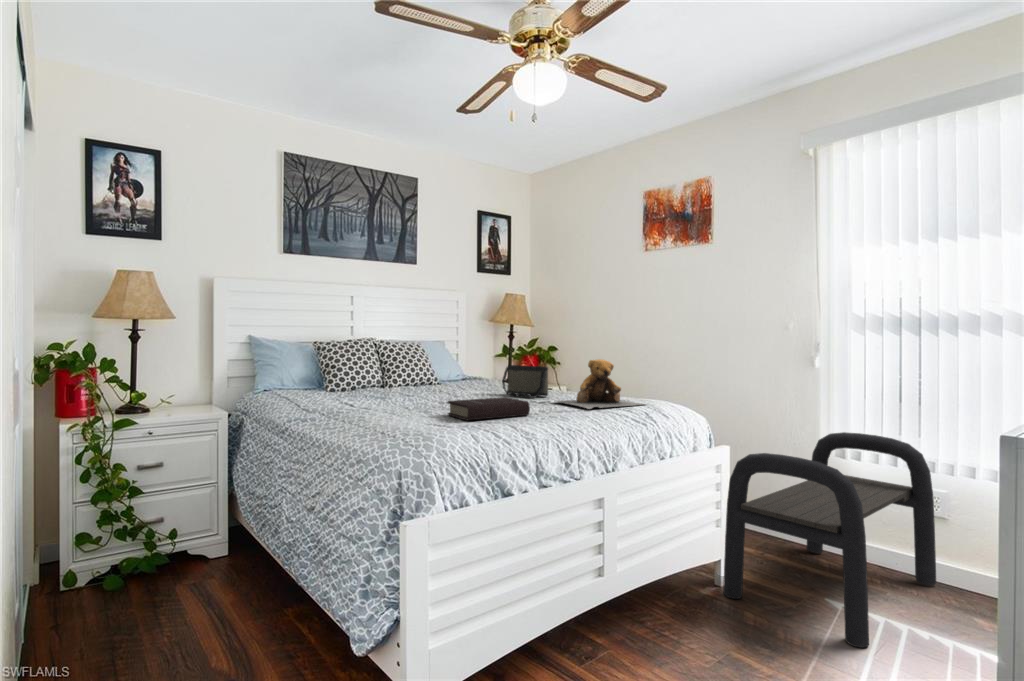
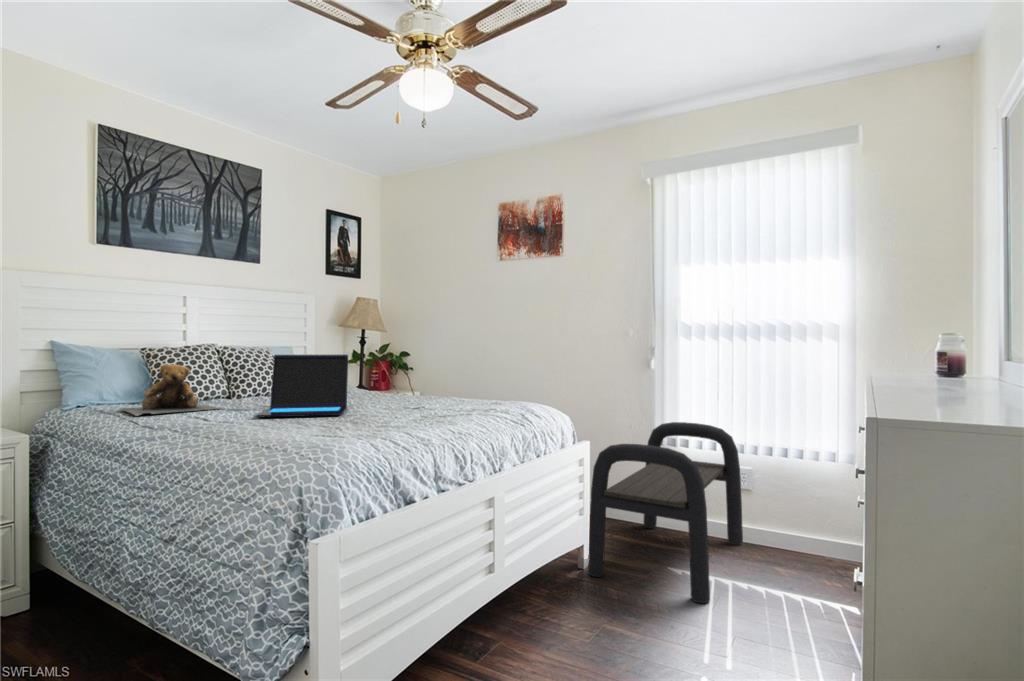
laptop: none [391,349,478,408] -> present [255,355,348,417]
teddy bear: present [557,359,645,409] -> present [120,364,221,416]
handbag: present [502,365,548,398] -> none [370,370,420,402]
book: present [448,397,530,420] -> none [327,403,415,428]

